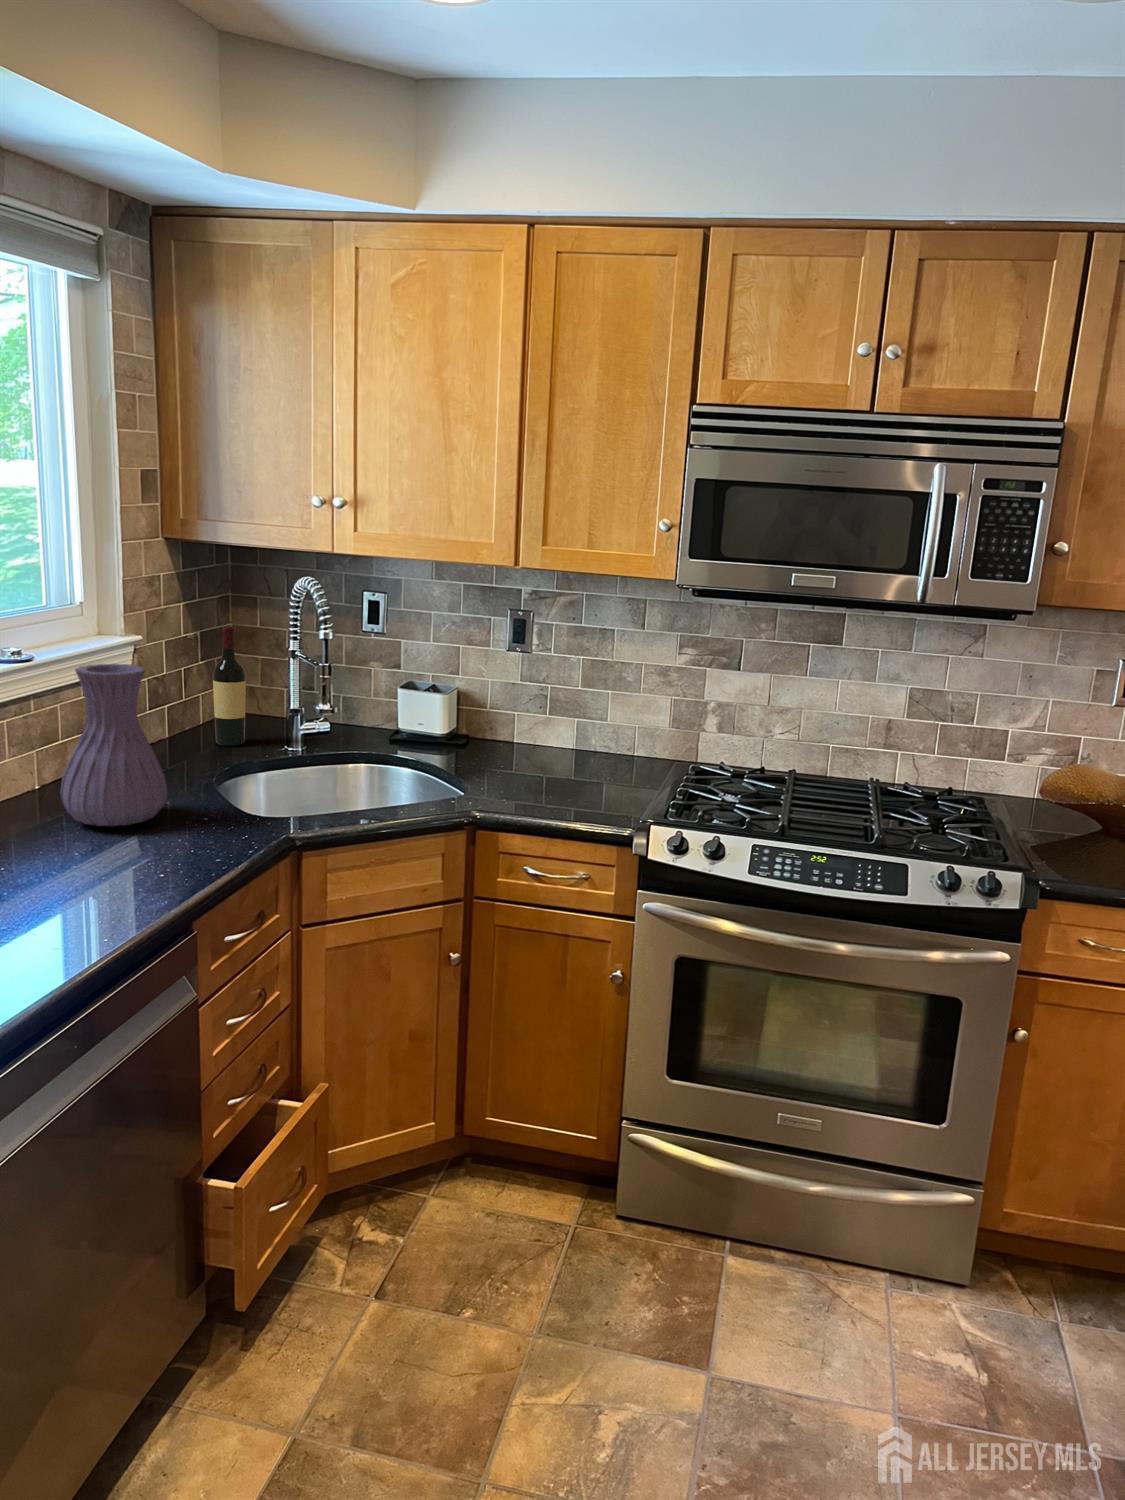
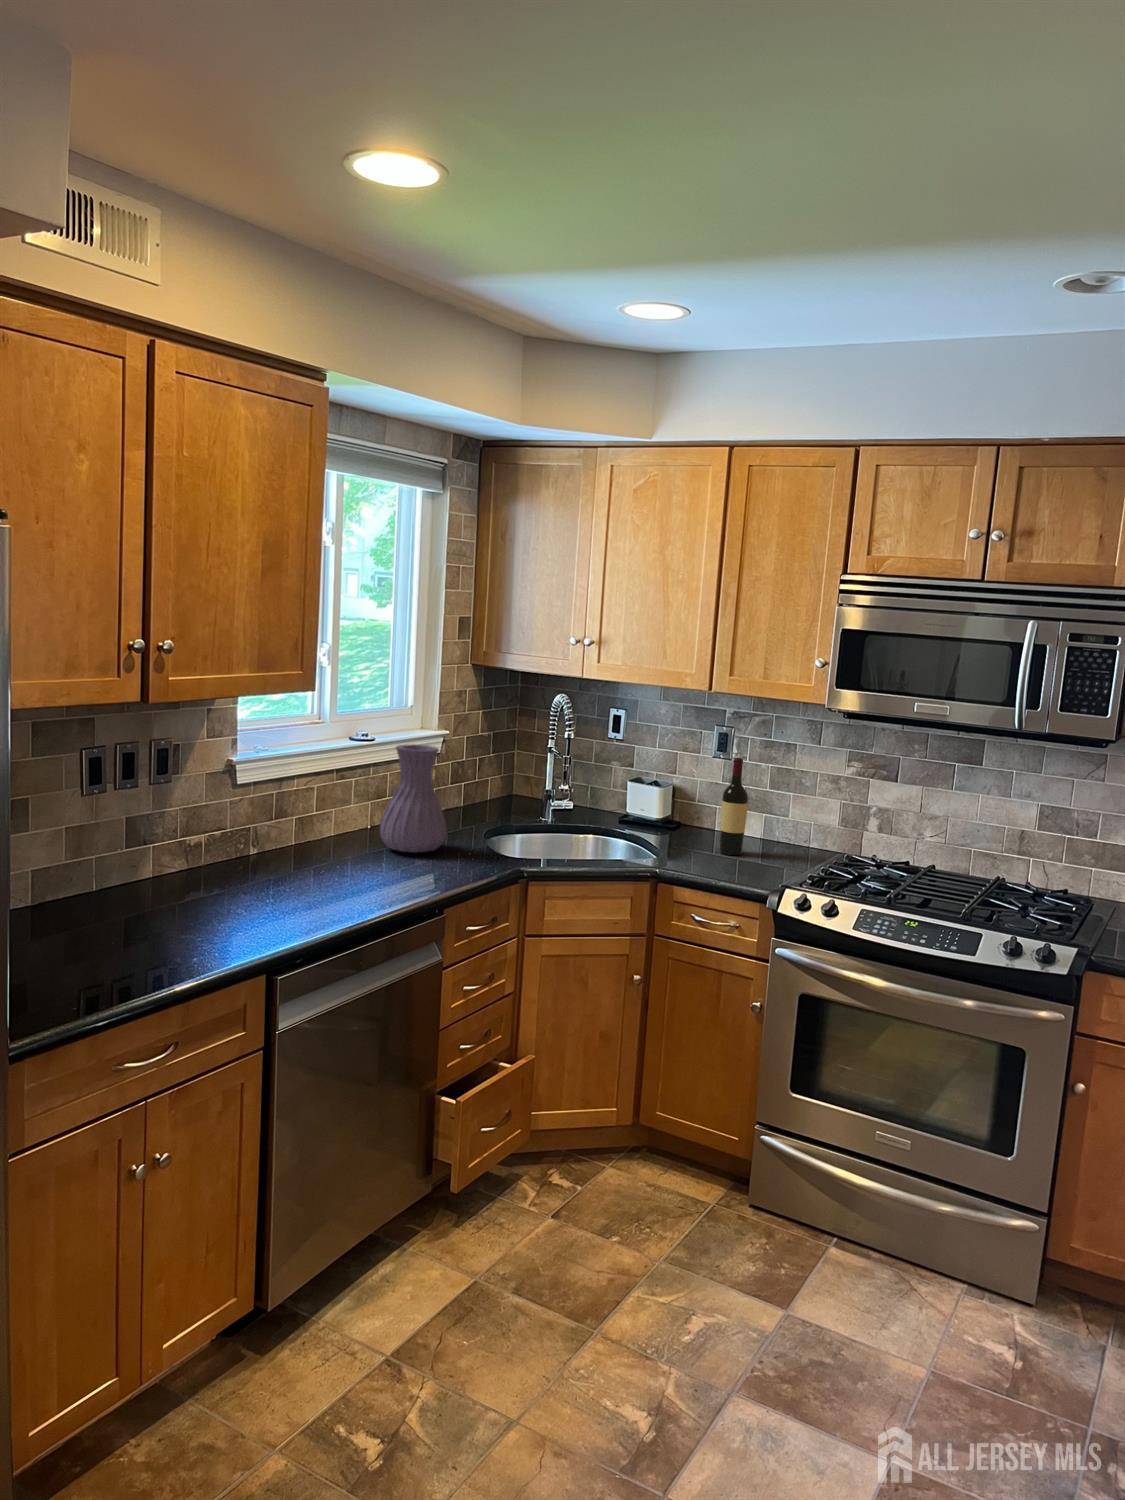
wine bottle: present [213,626,246,746] -> present [719,758,748,855]

